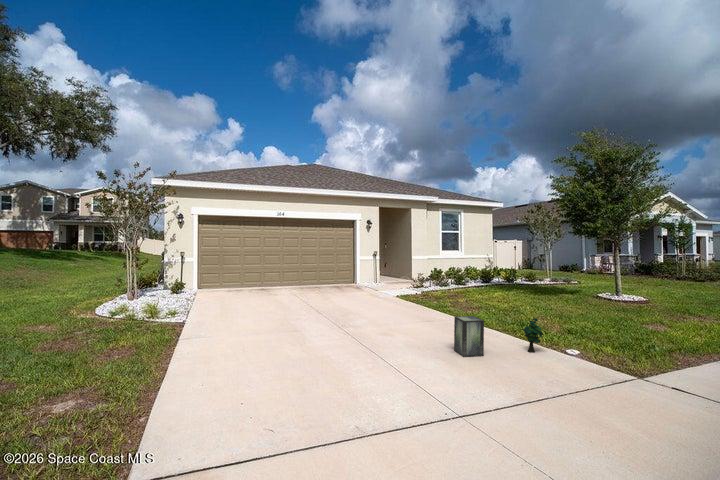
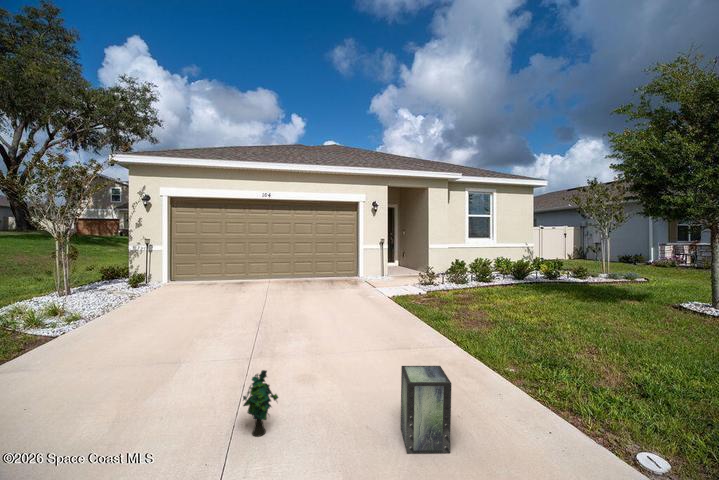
decorative plant: present [522,318,543,353] -> present [243,370,278,436]

